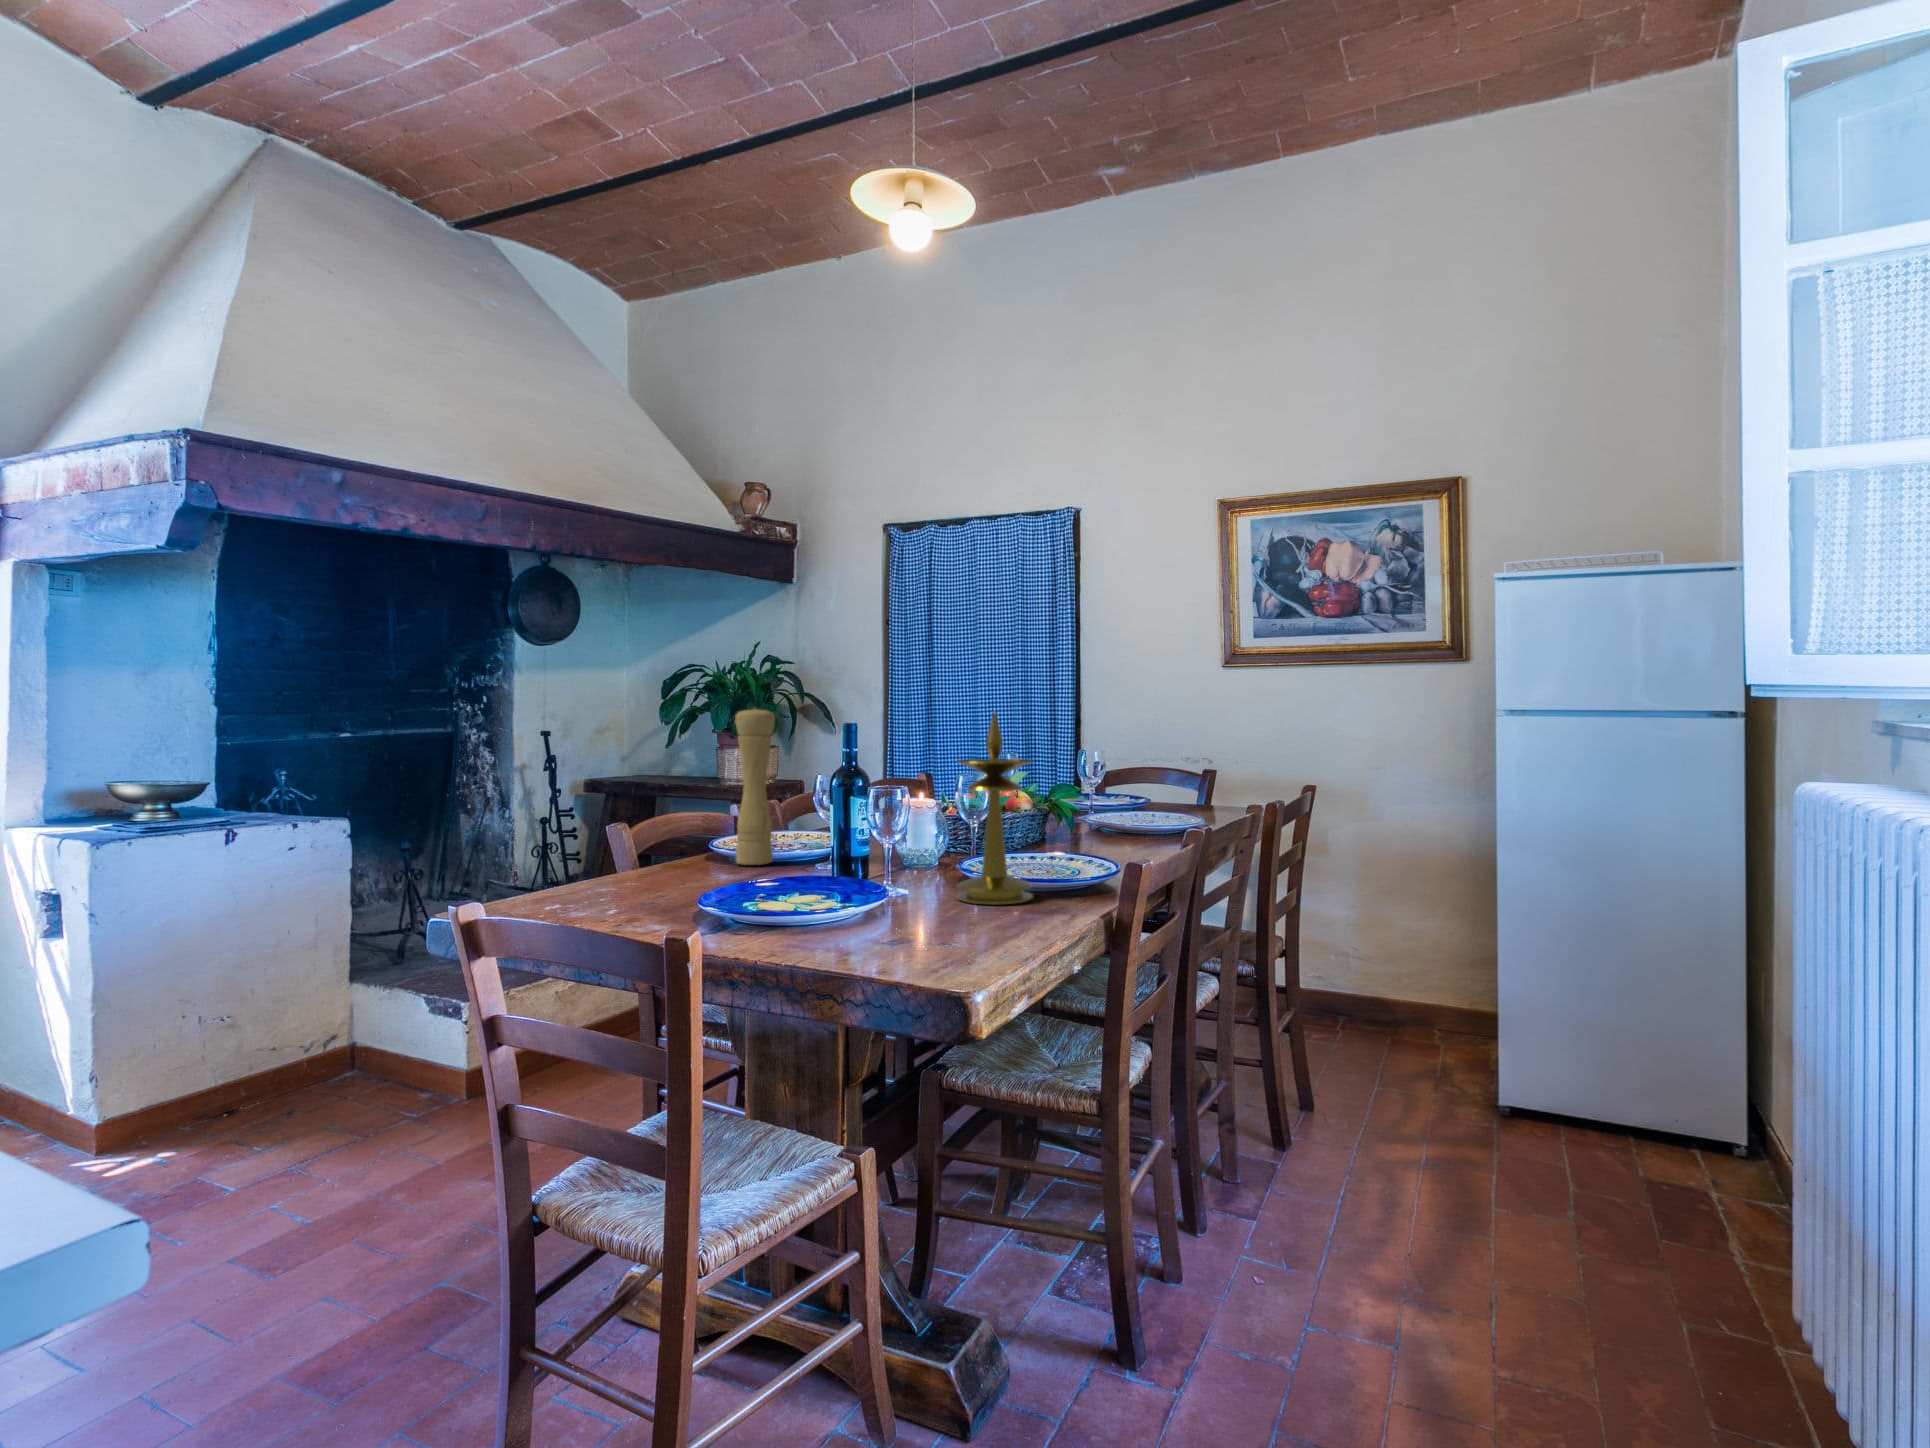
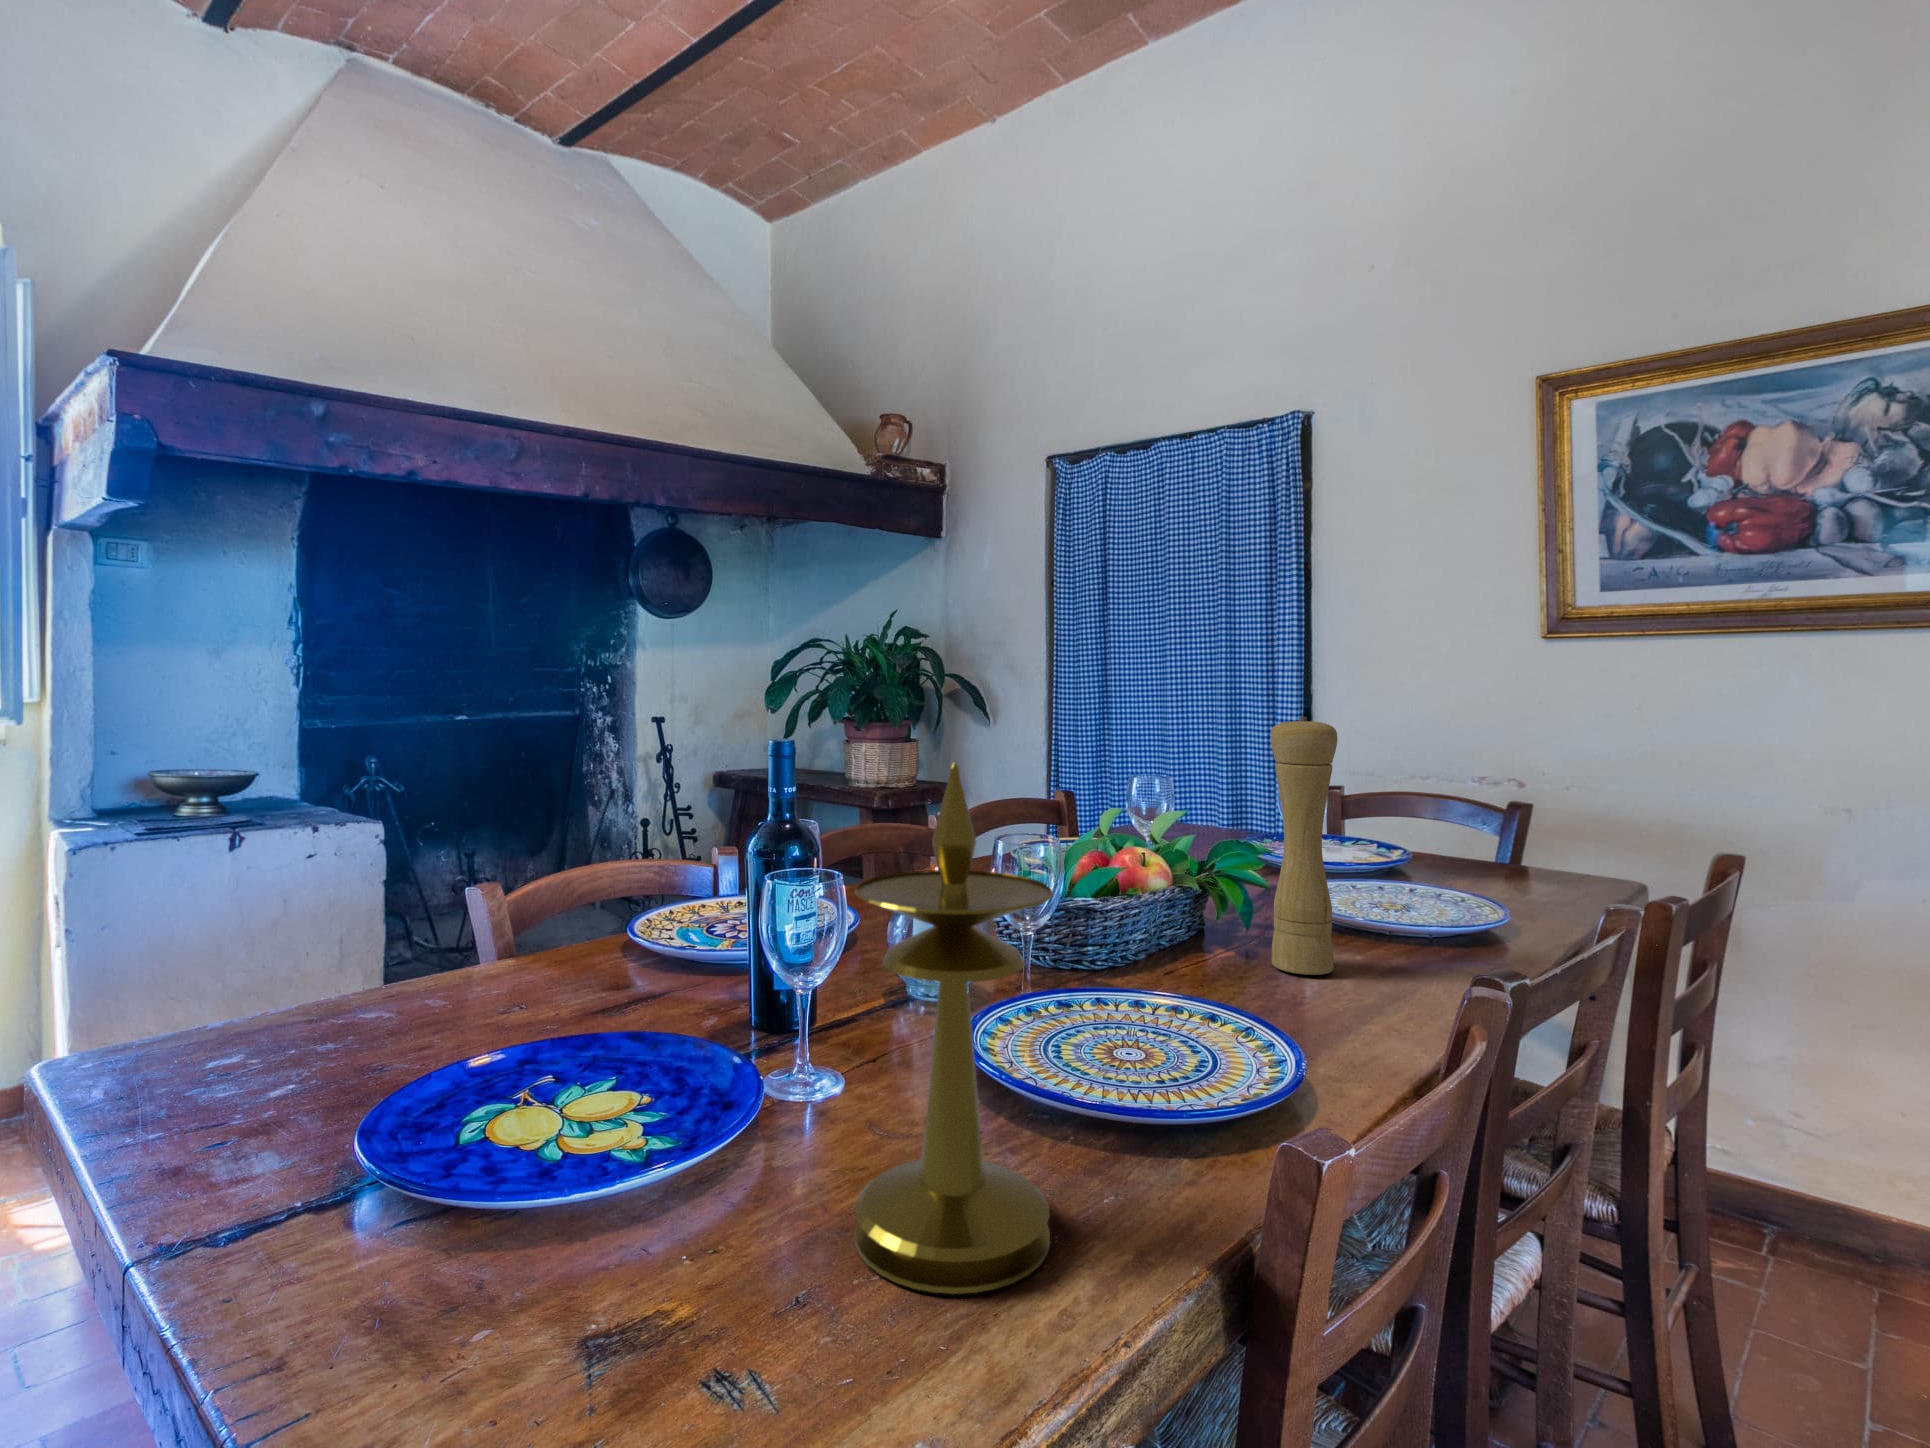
pepper mill: present [735,707,775,865] -> present [1270,717,1338,975]

